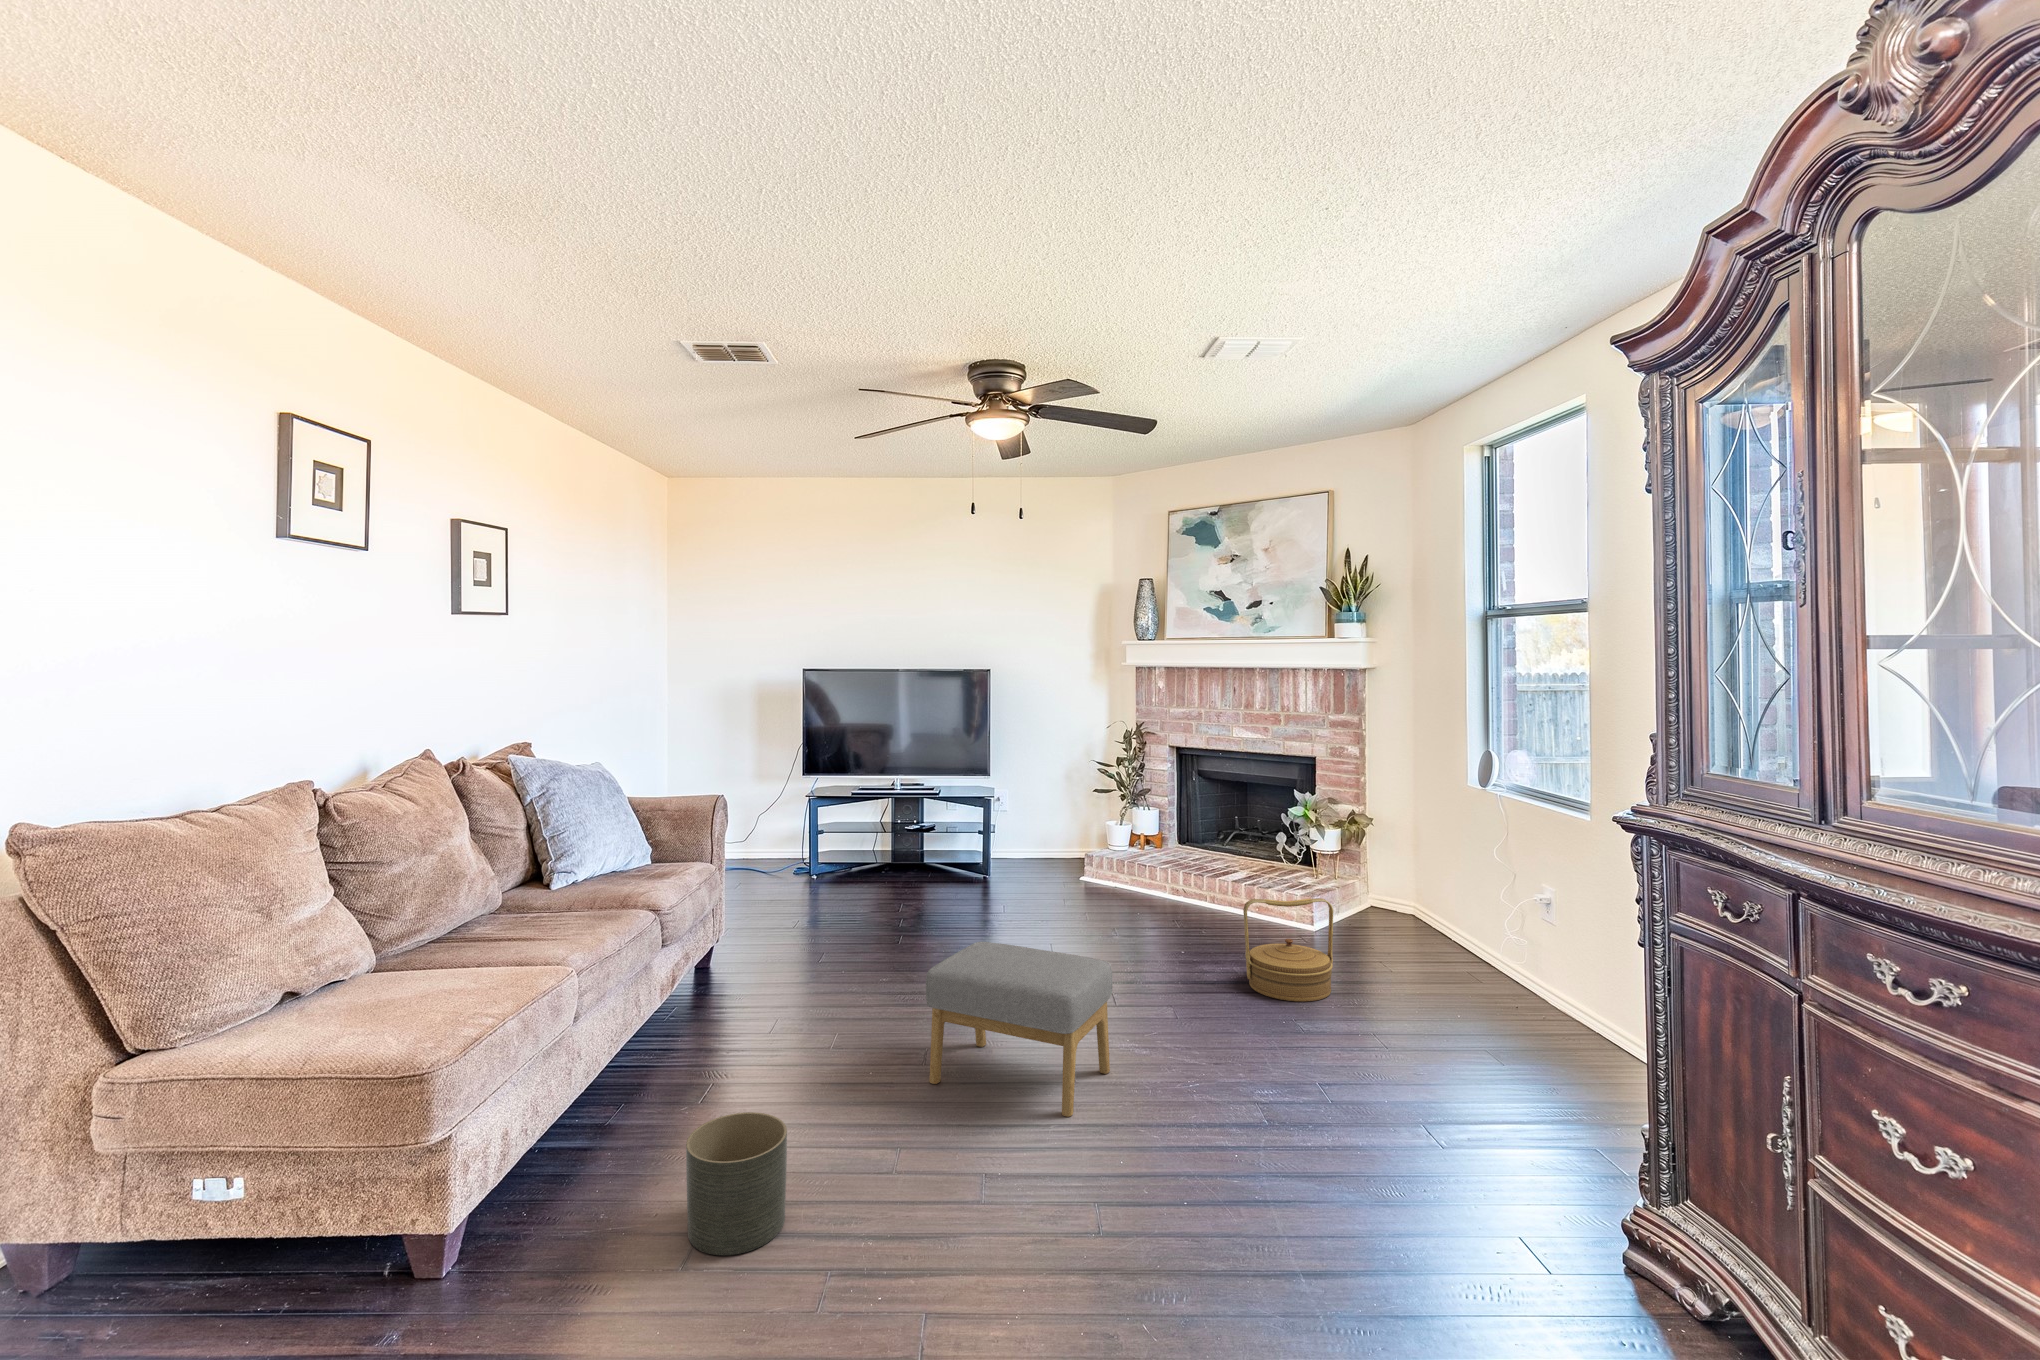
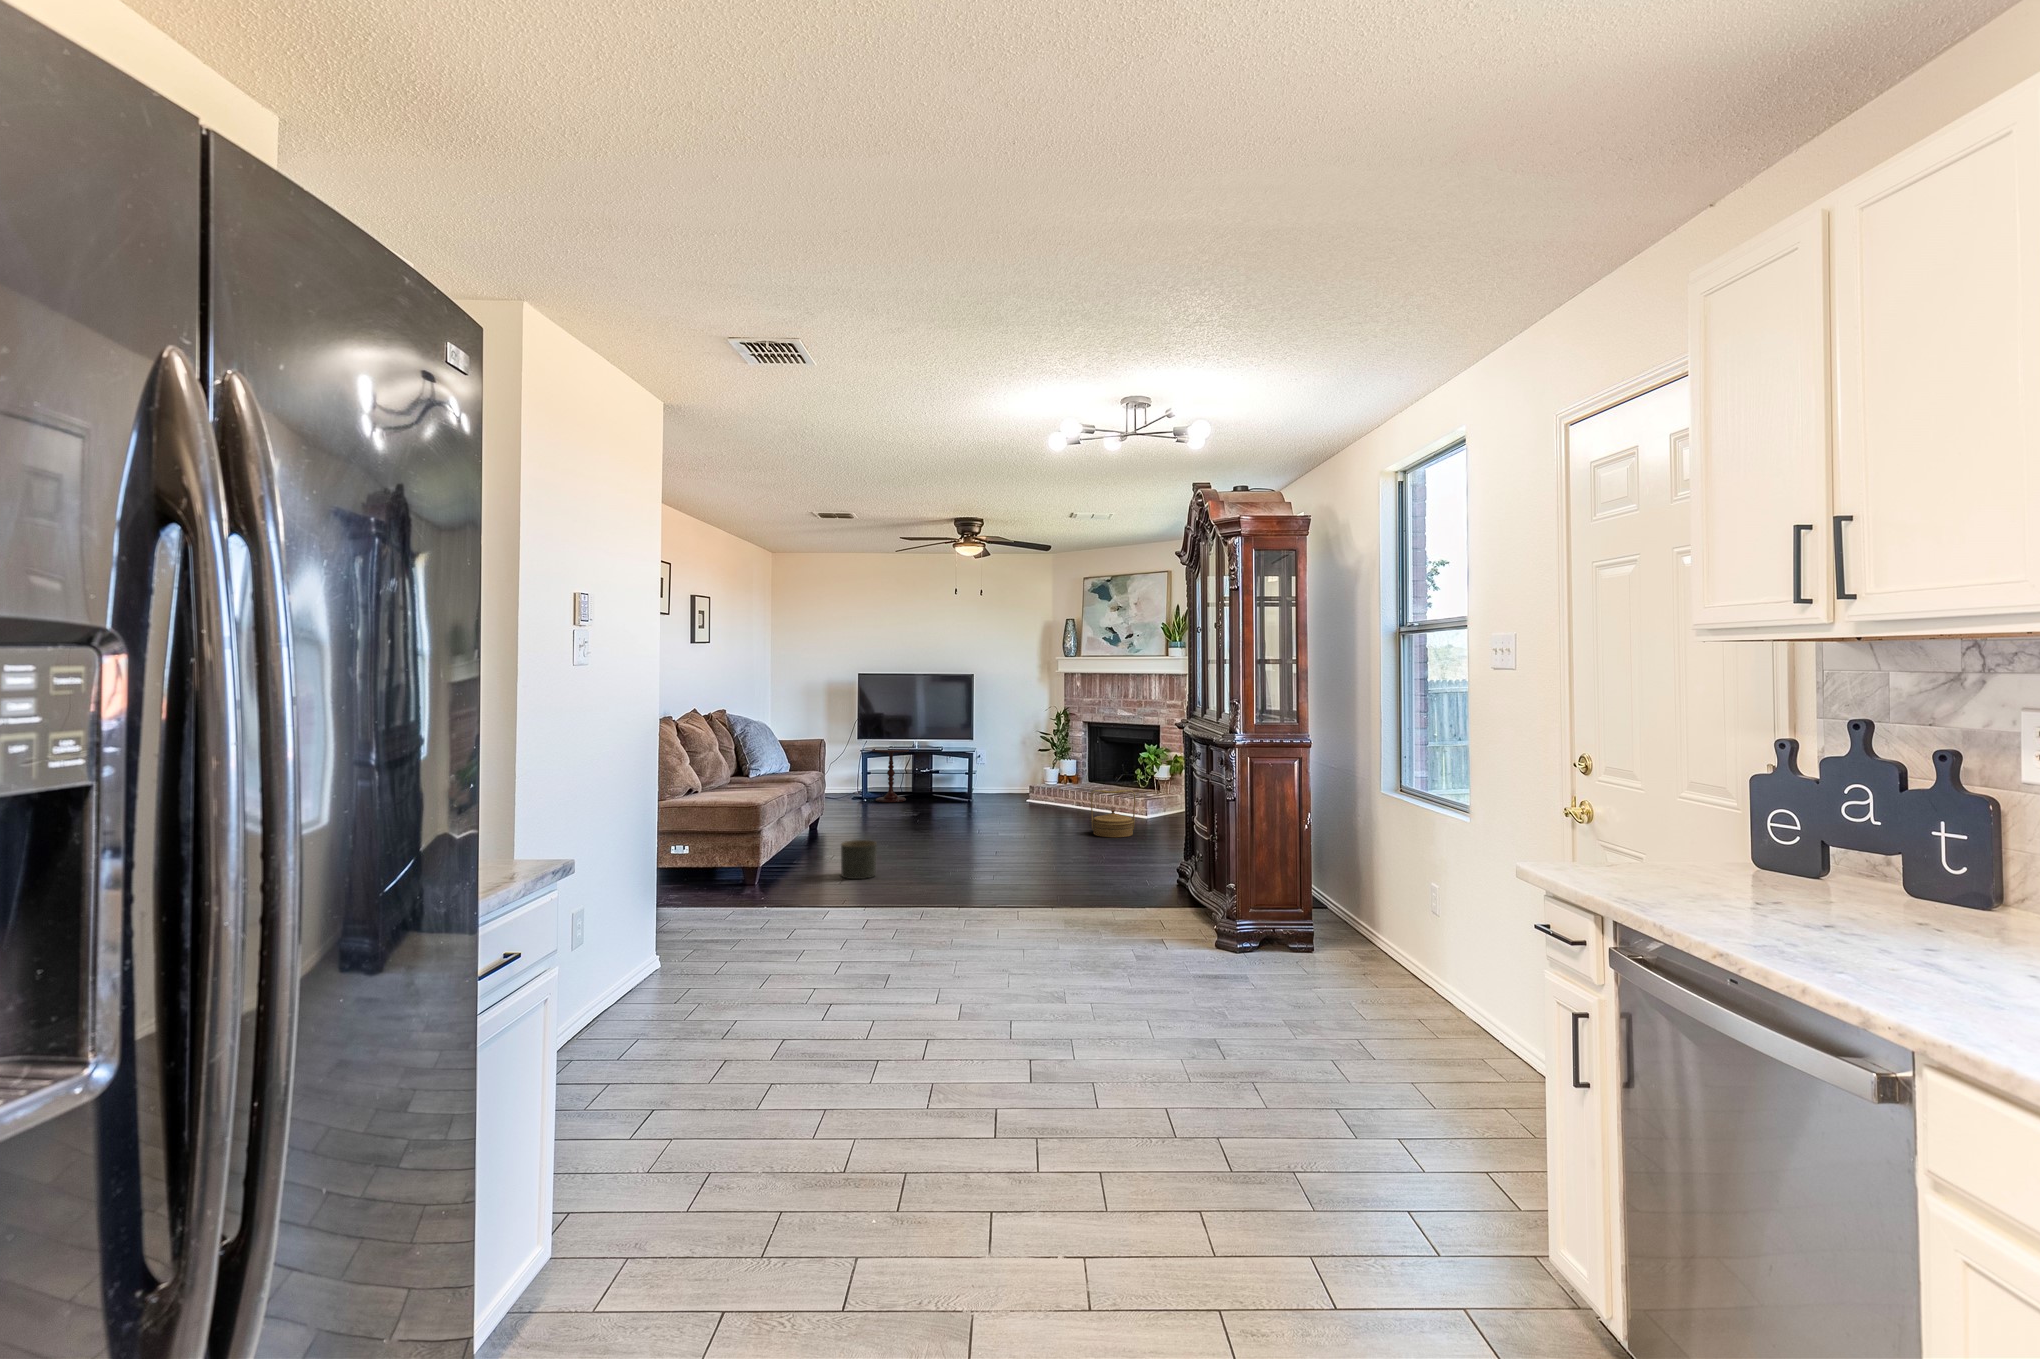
side table: none [826,788,888,880] -> present [872,749,909,802]
footstool: present [926,942,1112,1117] -> none [929,799,1012,860]

